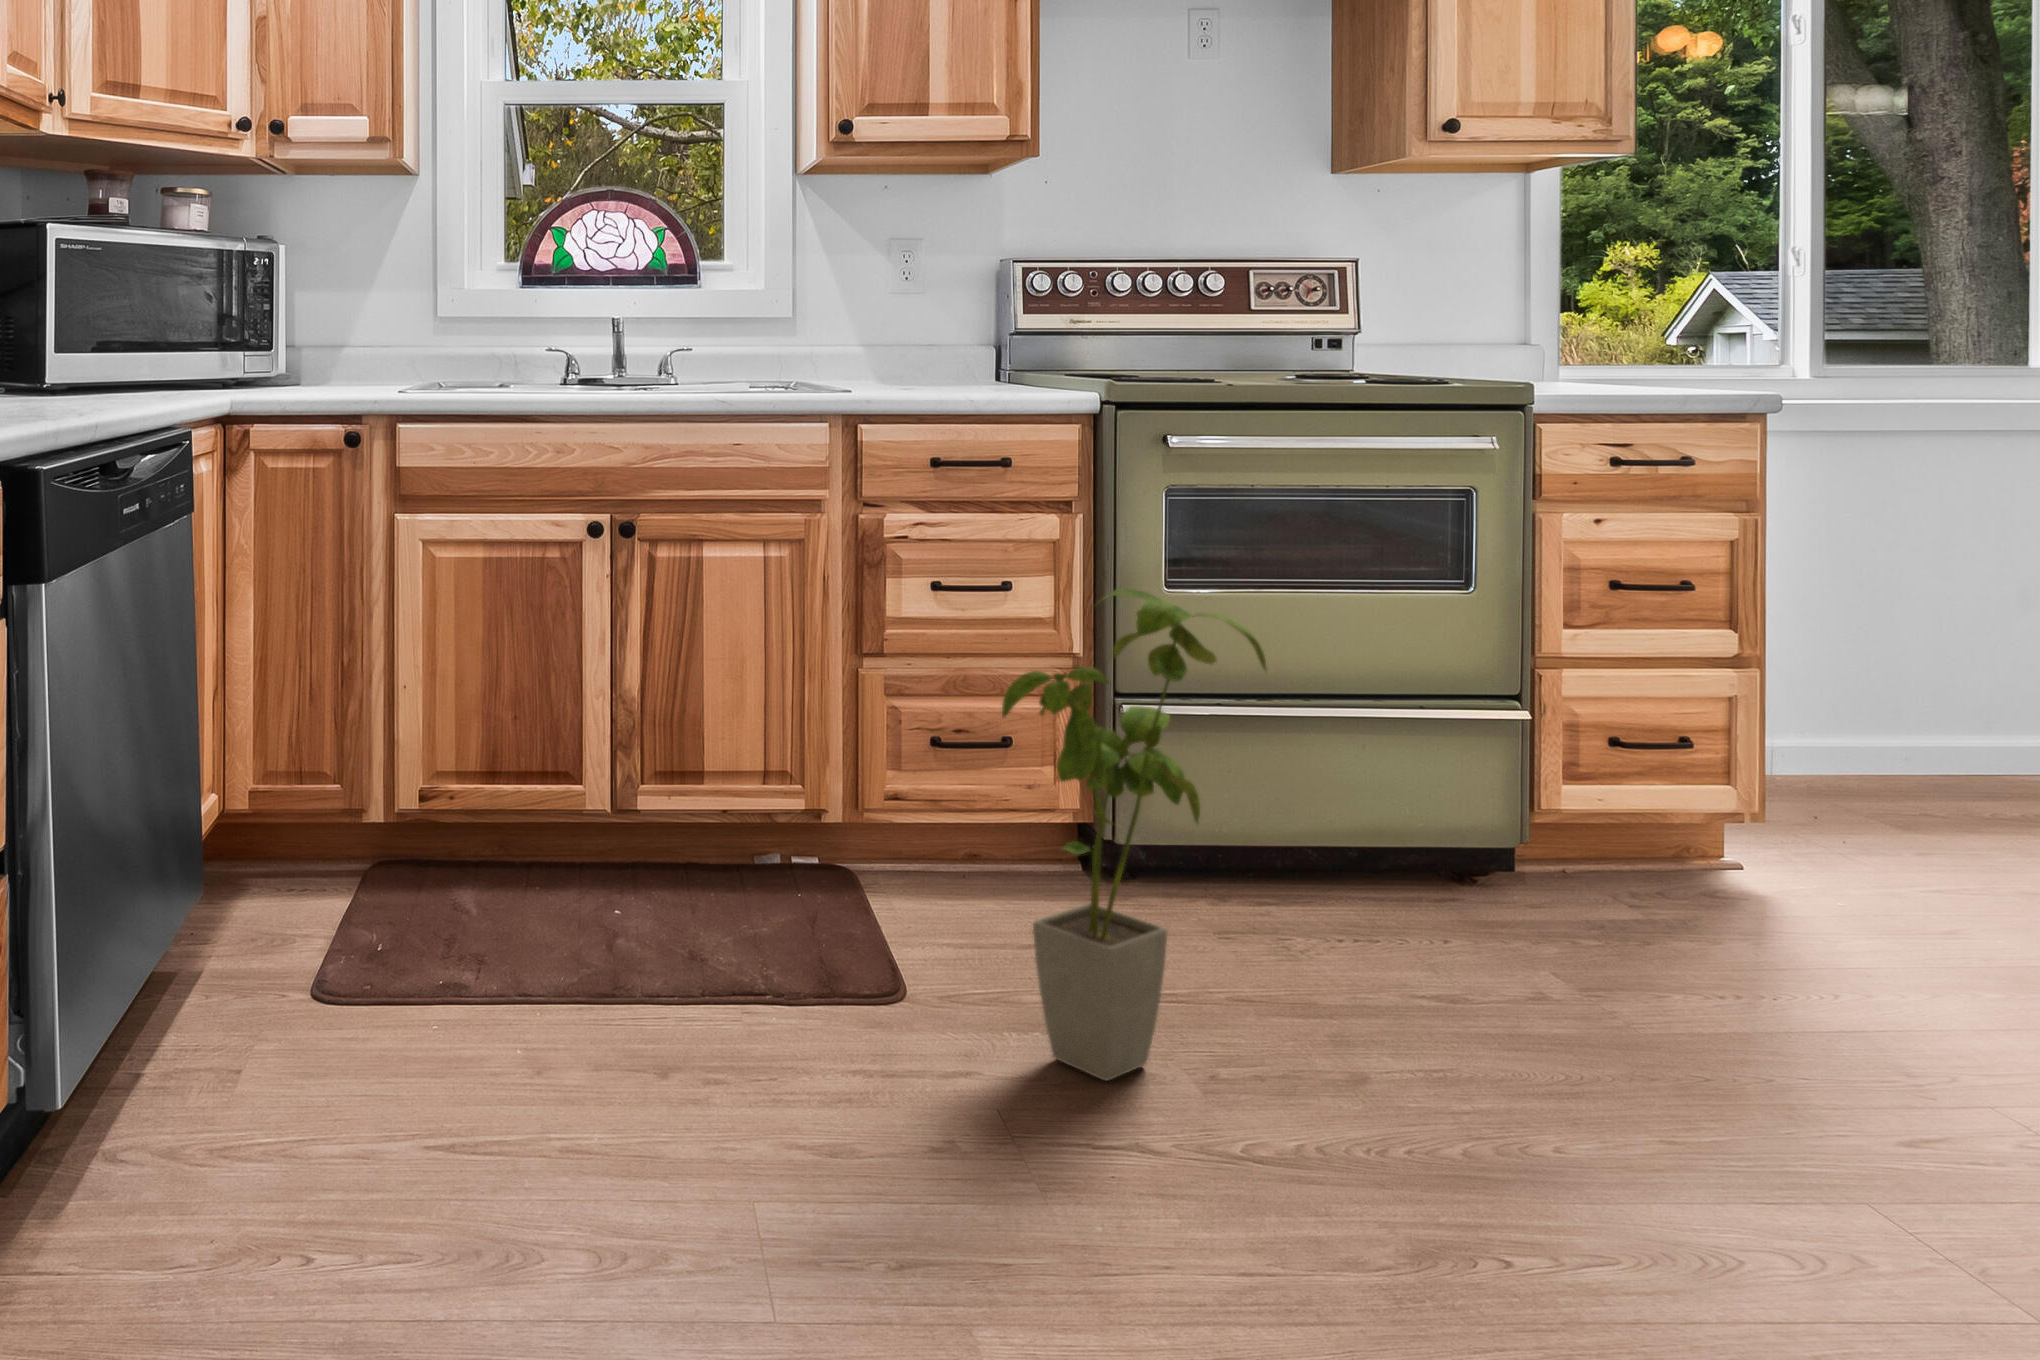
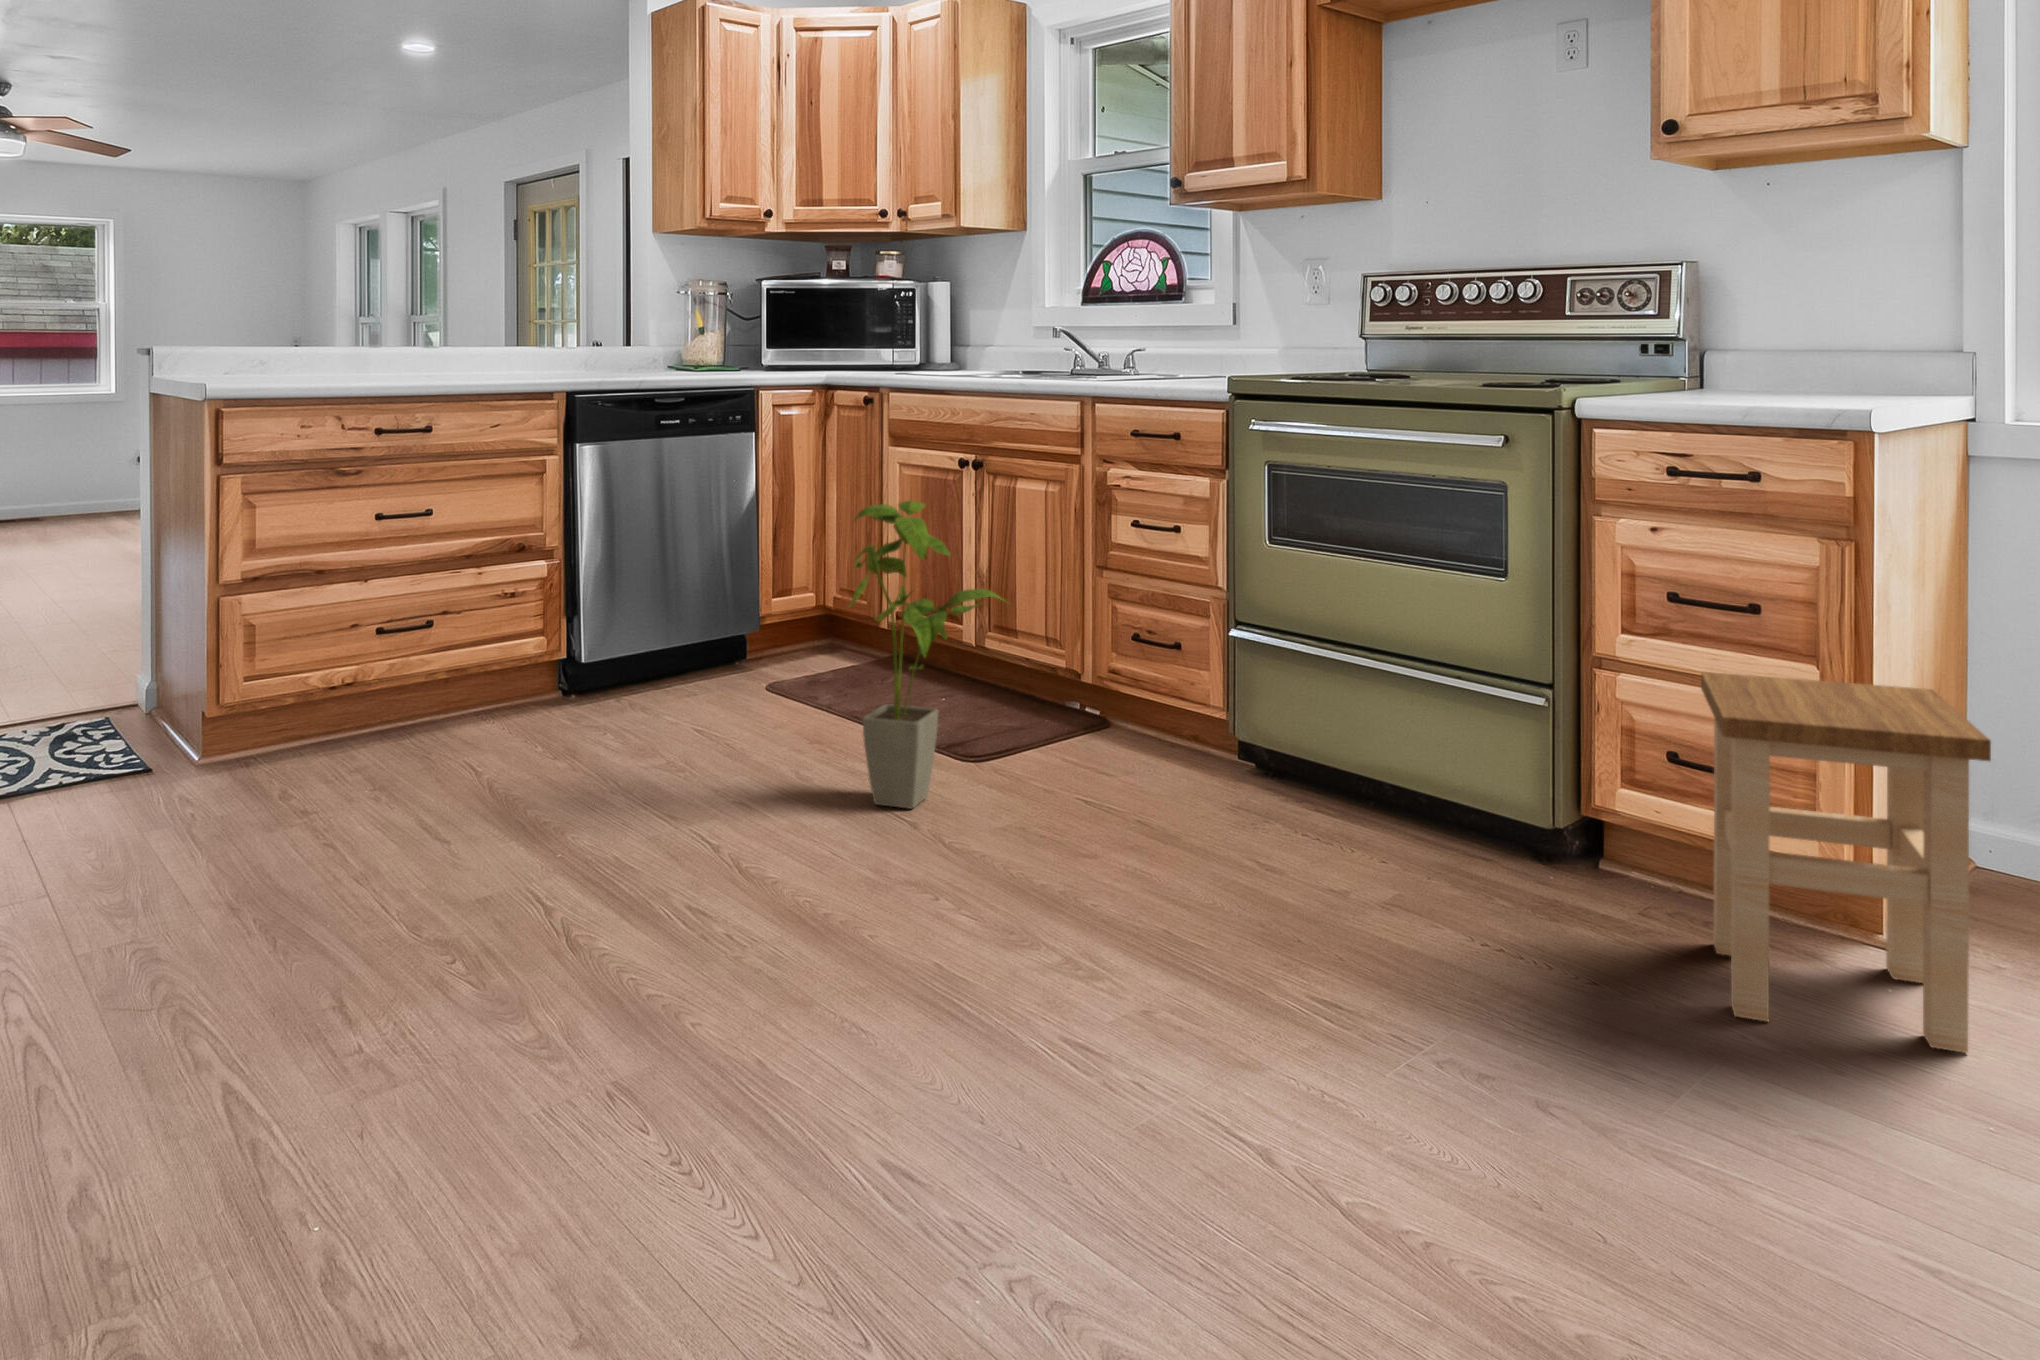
stool: none [1724,626,2018,936] -> present [1701,672,1991,1053]

